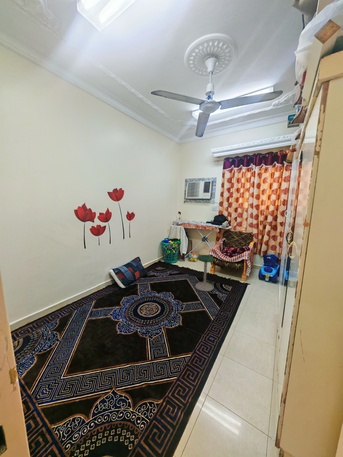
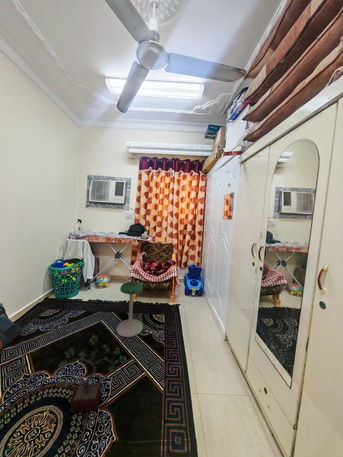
potted plant: none [160,273,192,312] -> present [59,335,127,411]

